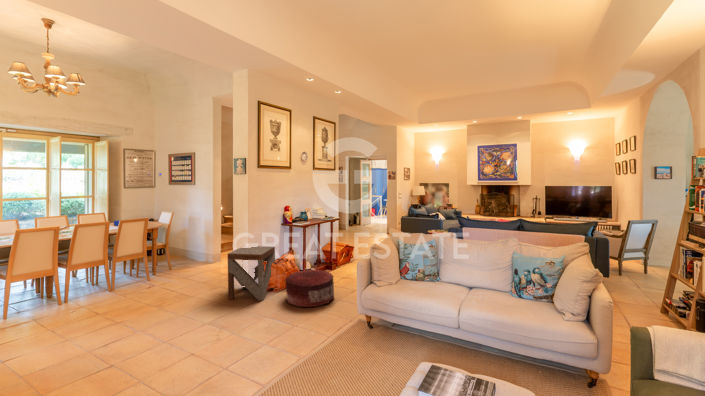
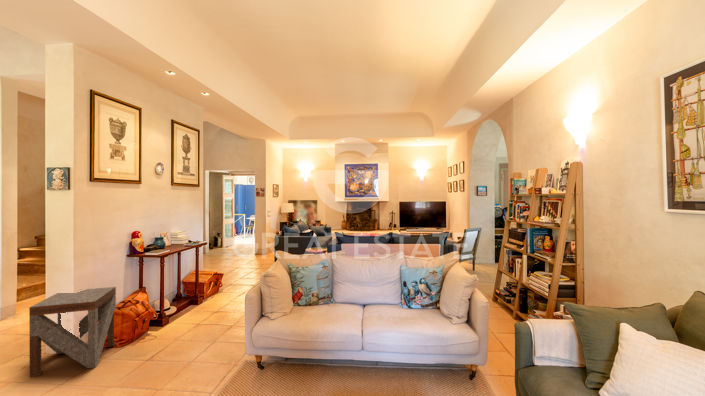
pouf: present [286,269,334,307] -> none [135,309,207,364]

